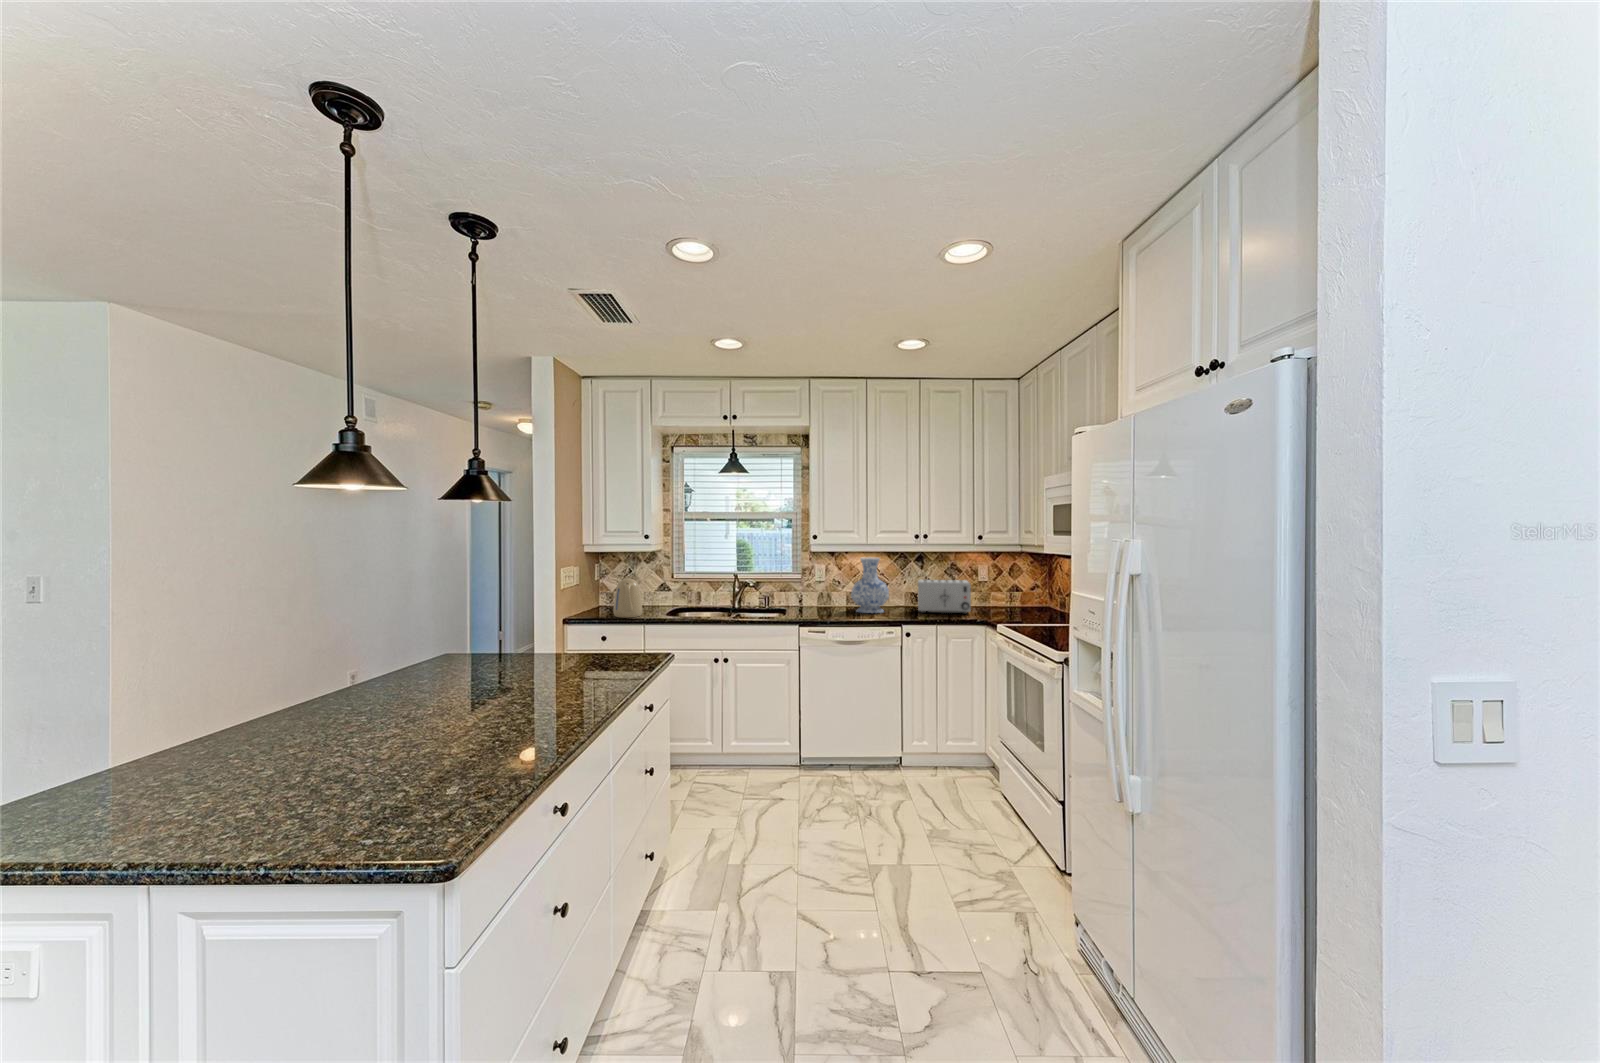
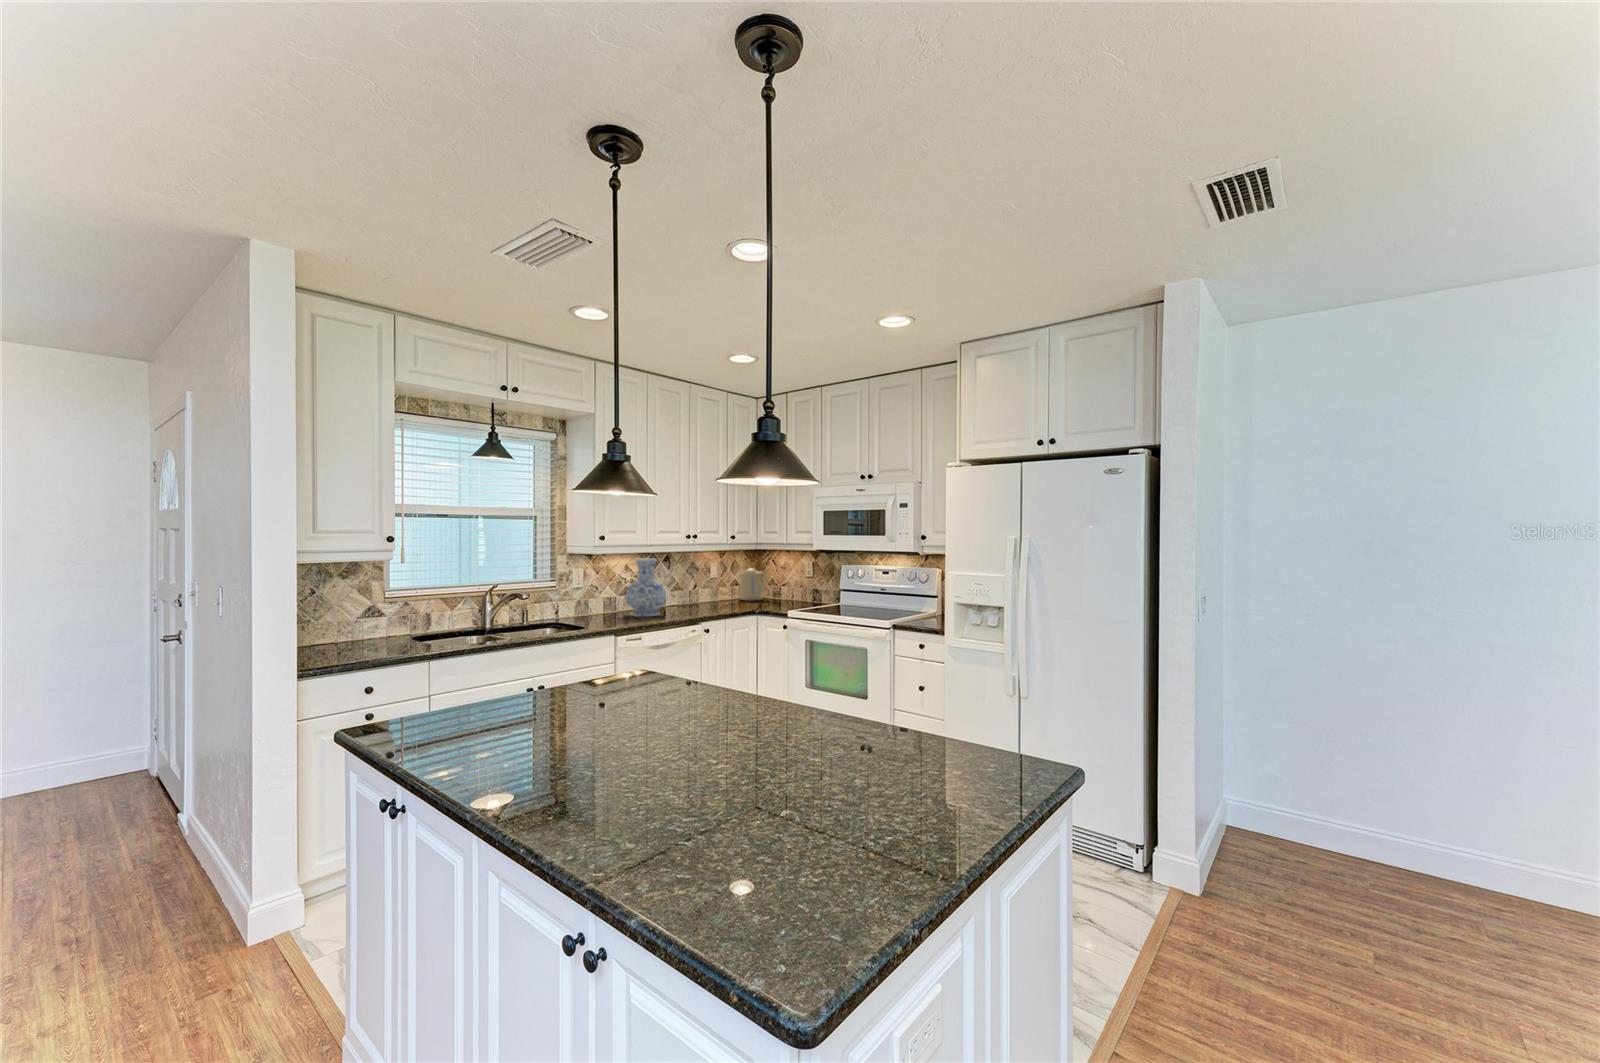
kettle: present [614,578,642,618] -> present [739,568,767,601]
toaster: present [918,580,971,614] -> none [681,577,737,611]

